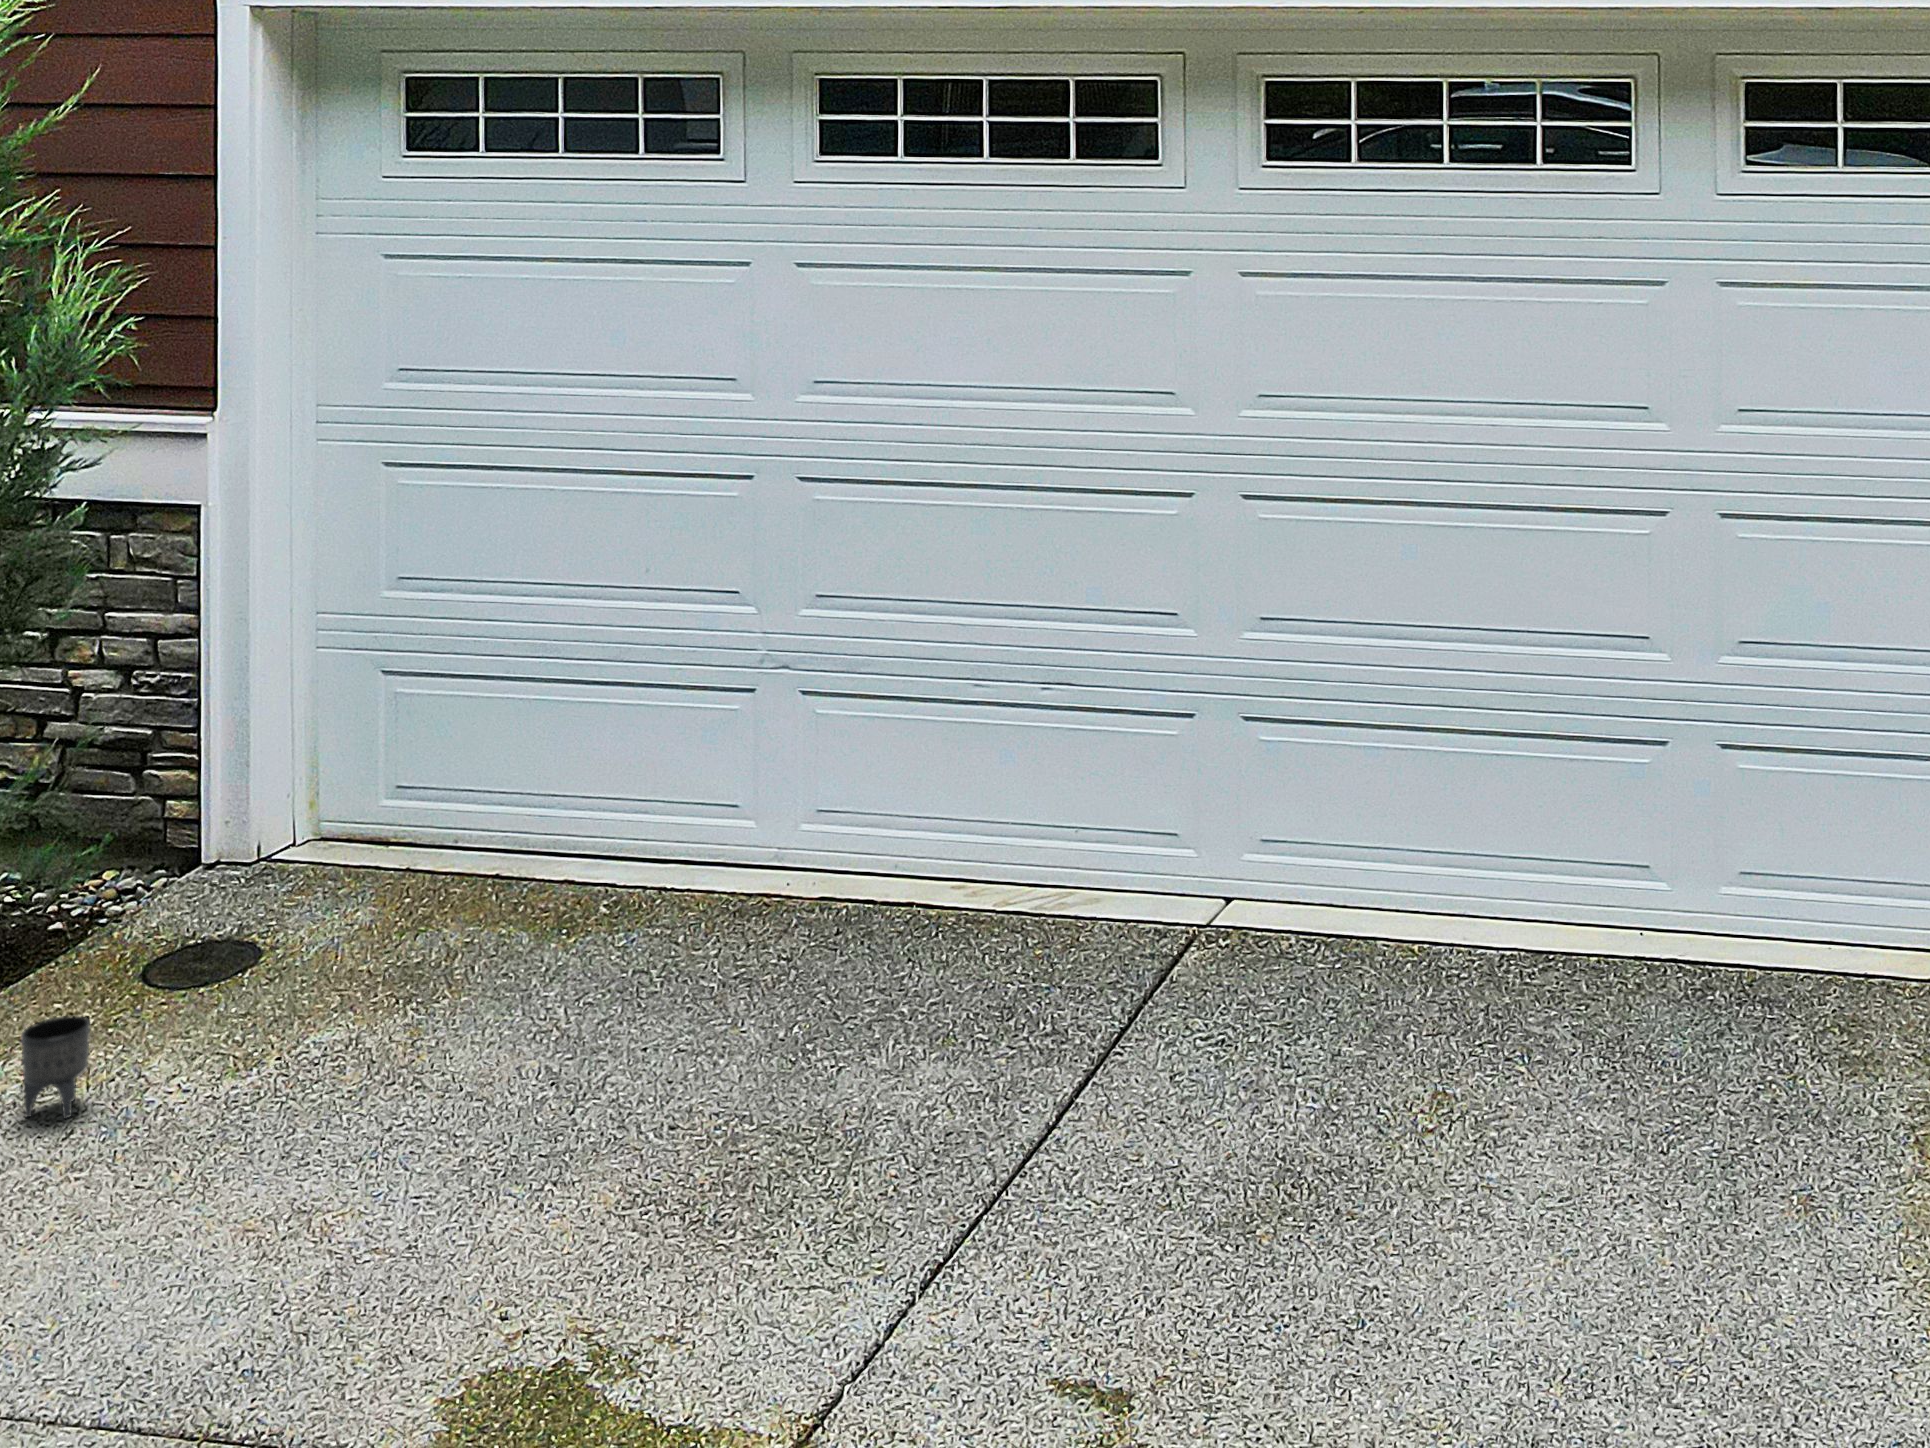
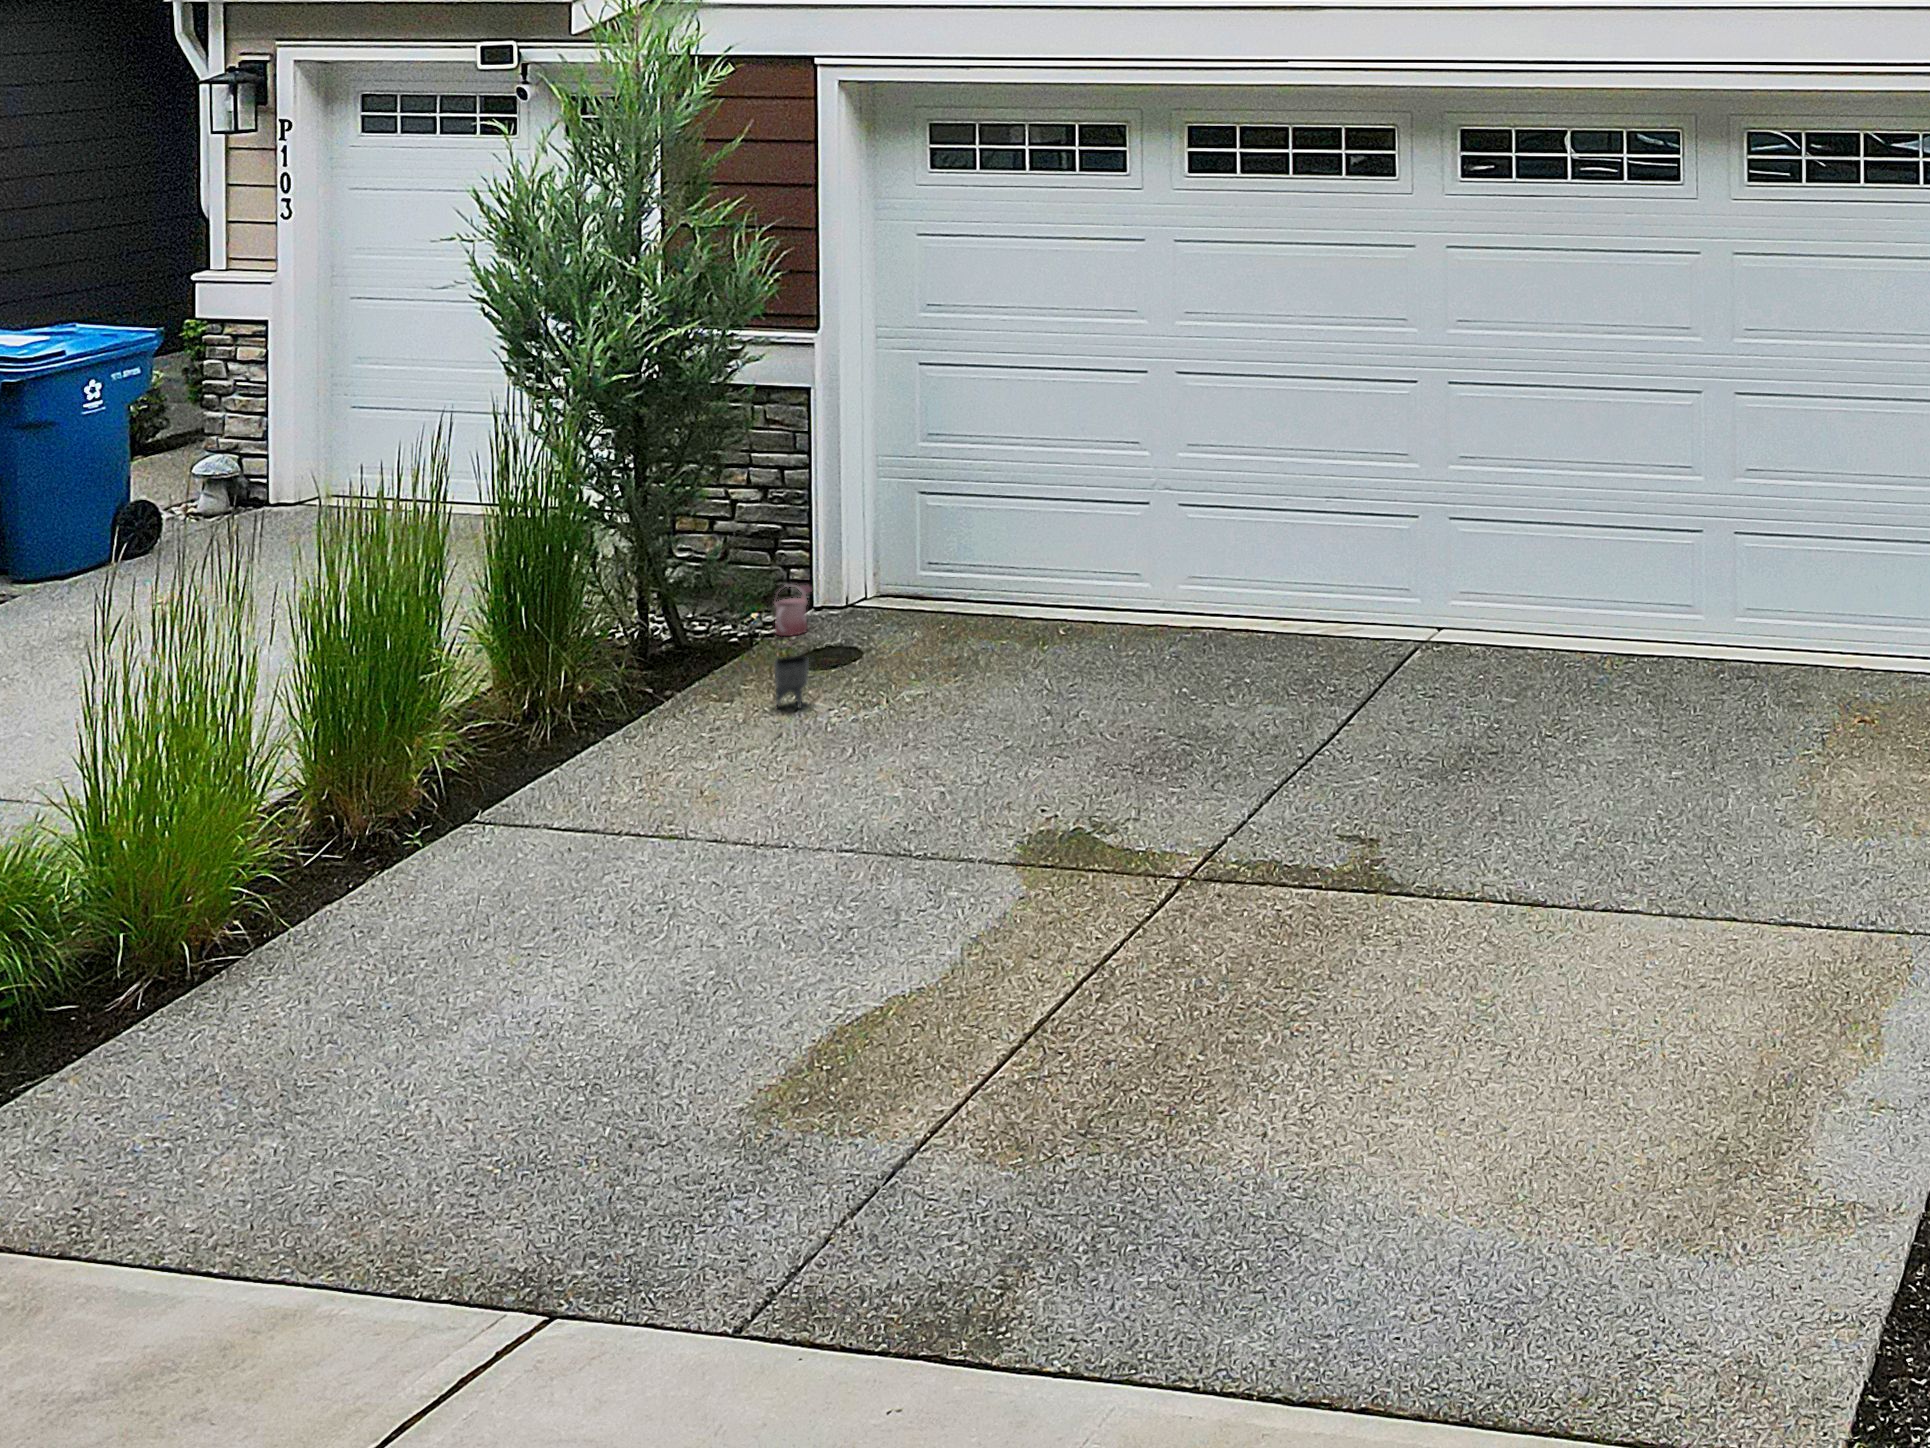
watering can: none [101,842,182,937] -> present [773,585,812,636]

